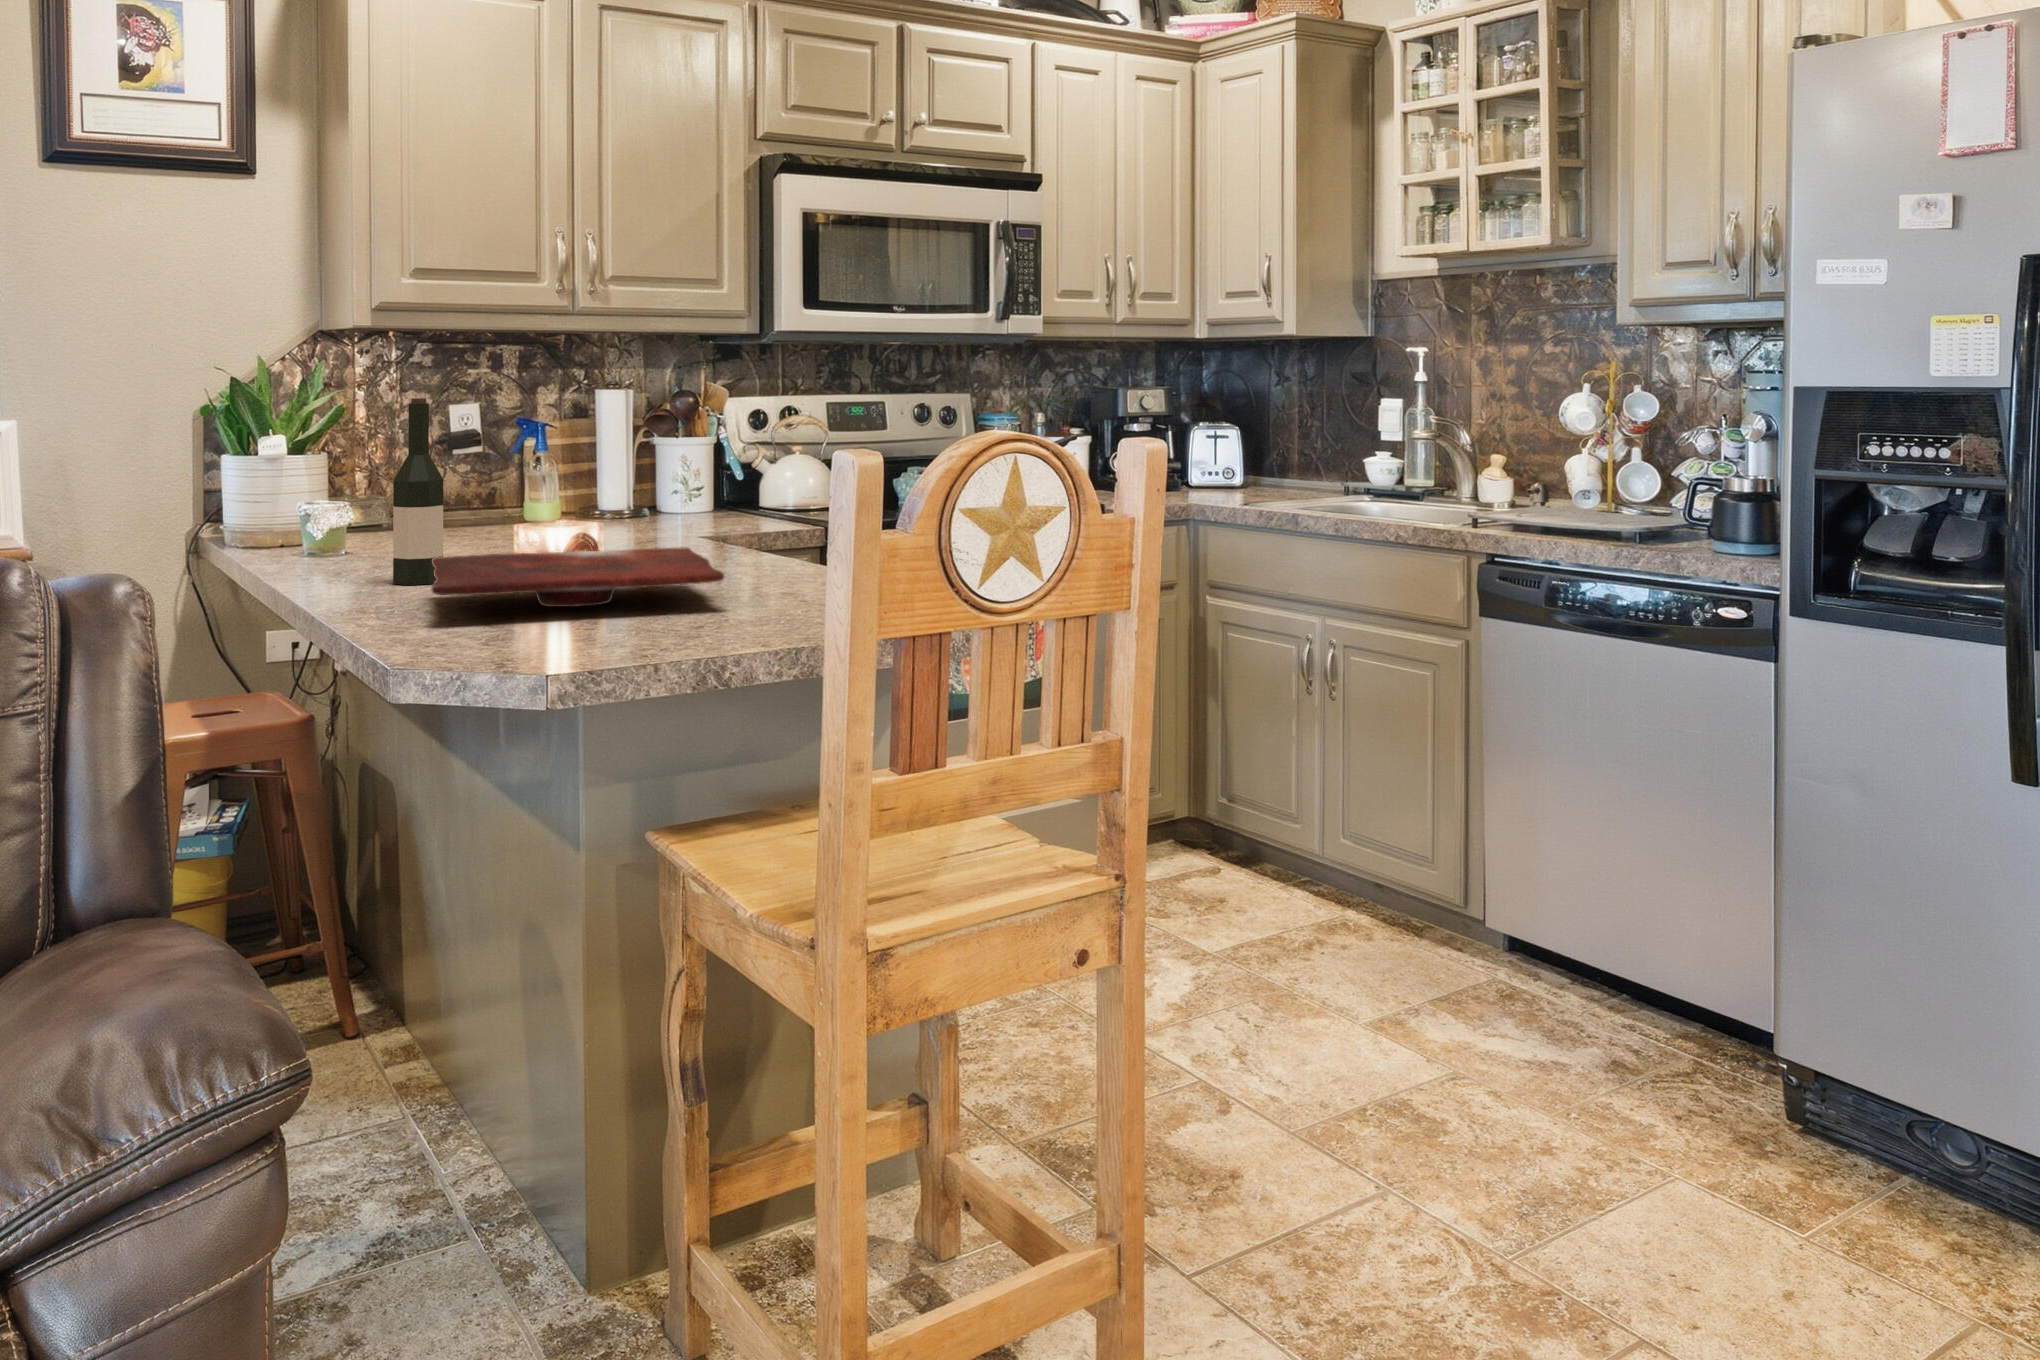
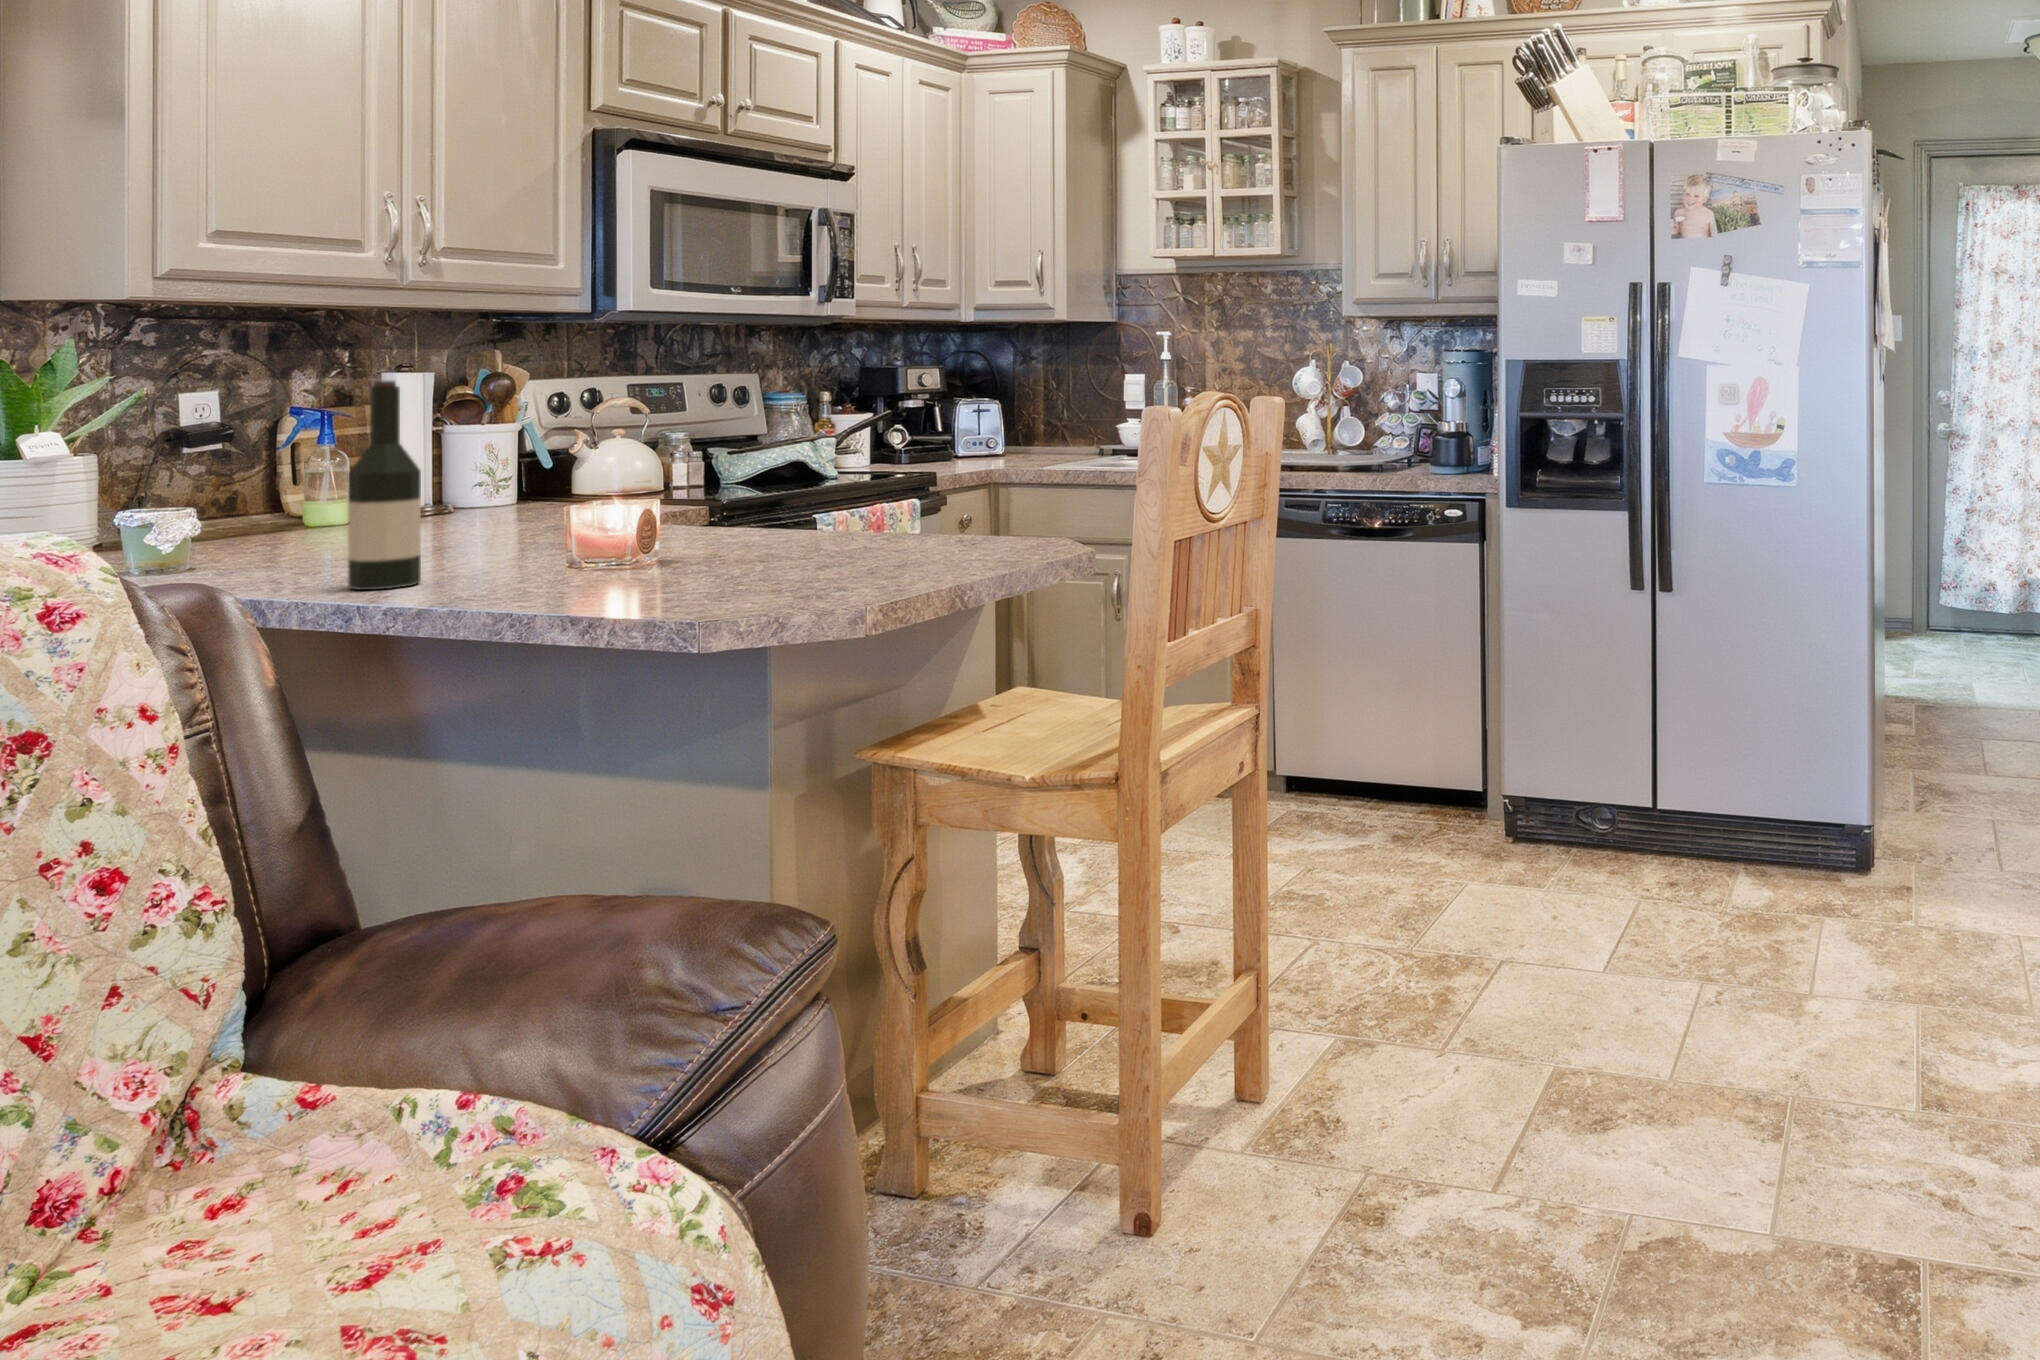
cutting board: present [431,547,724,607] -> none [476,521,851,581]

